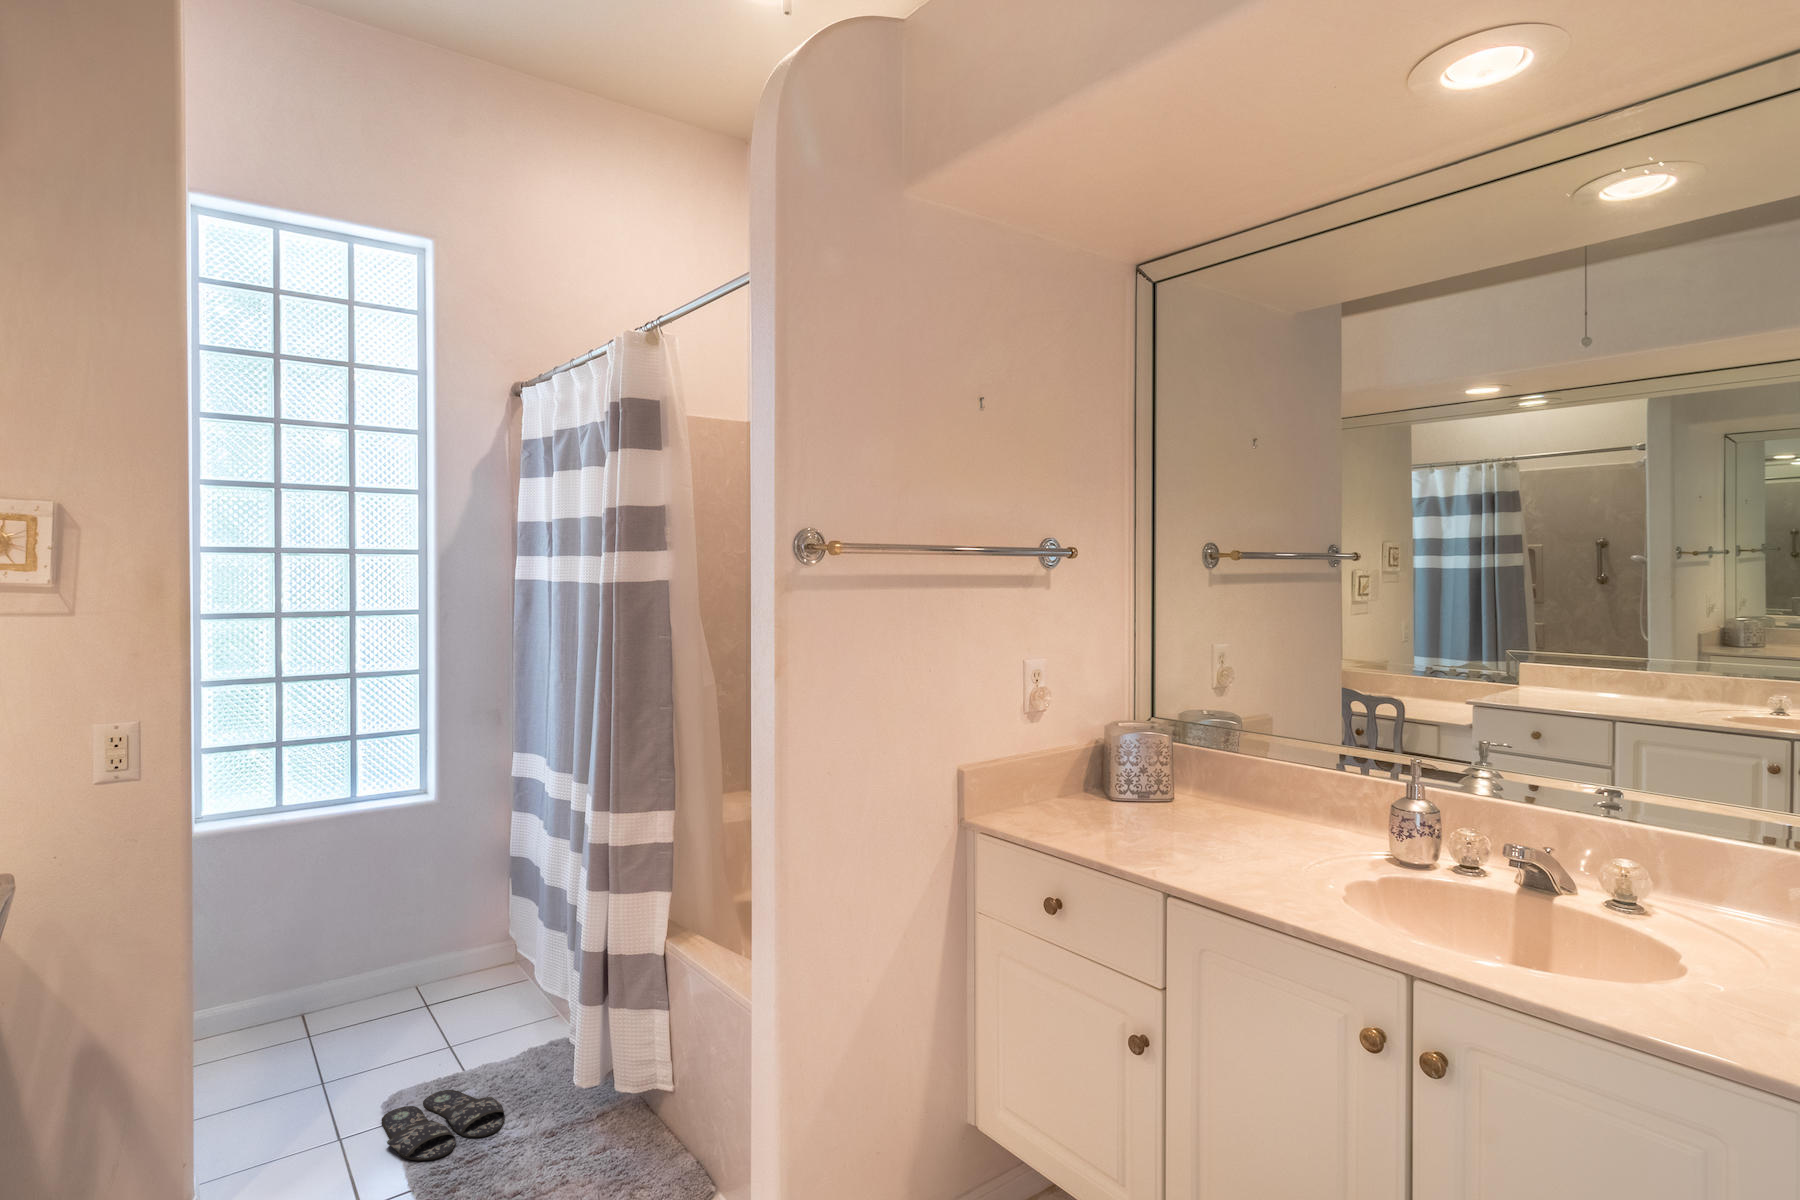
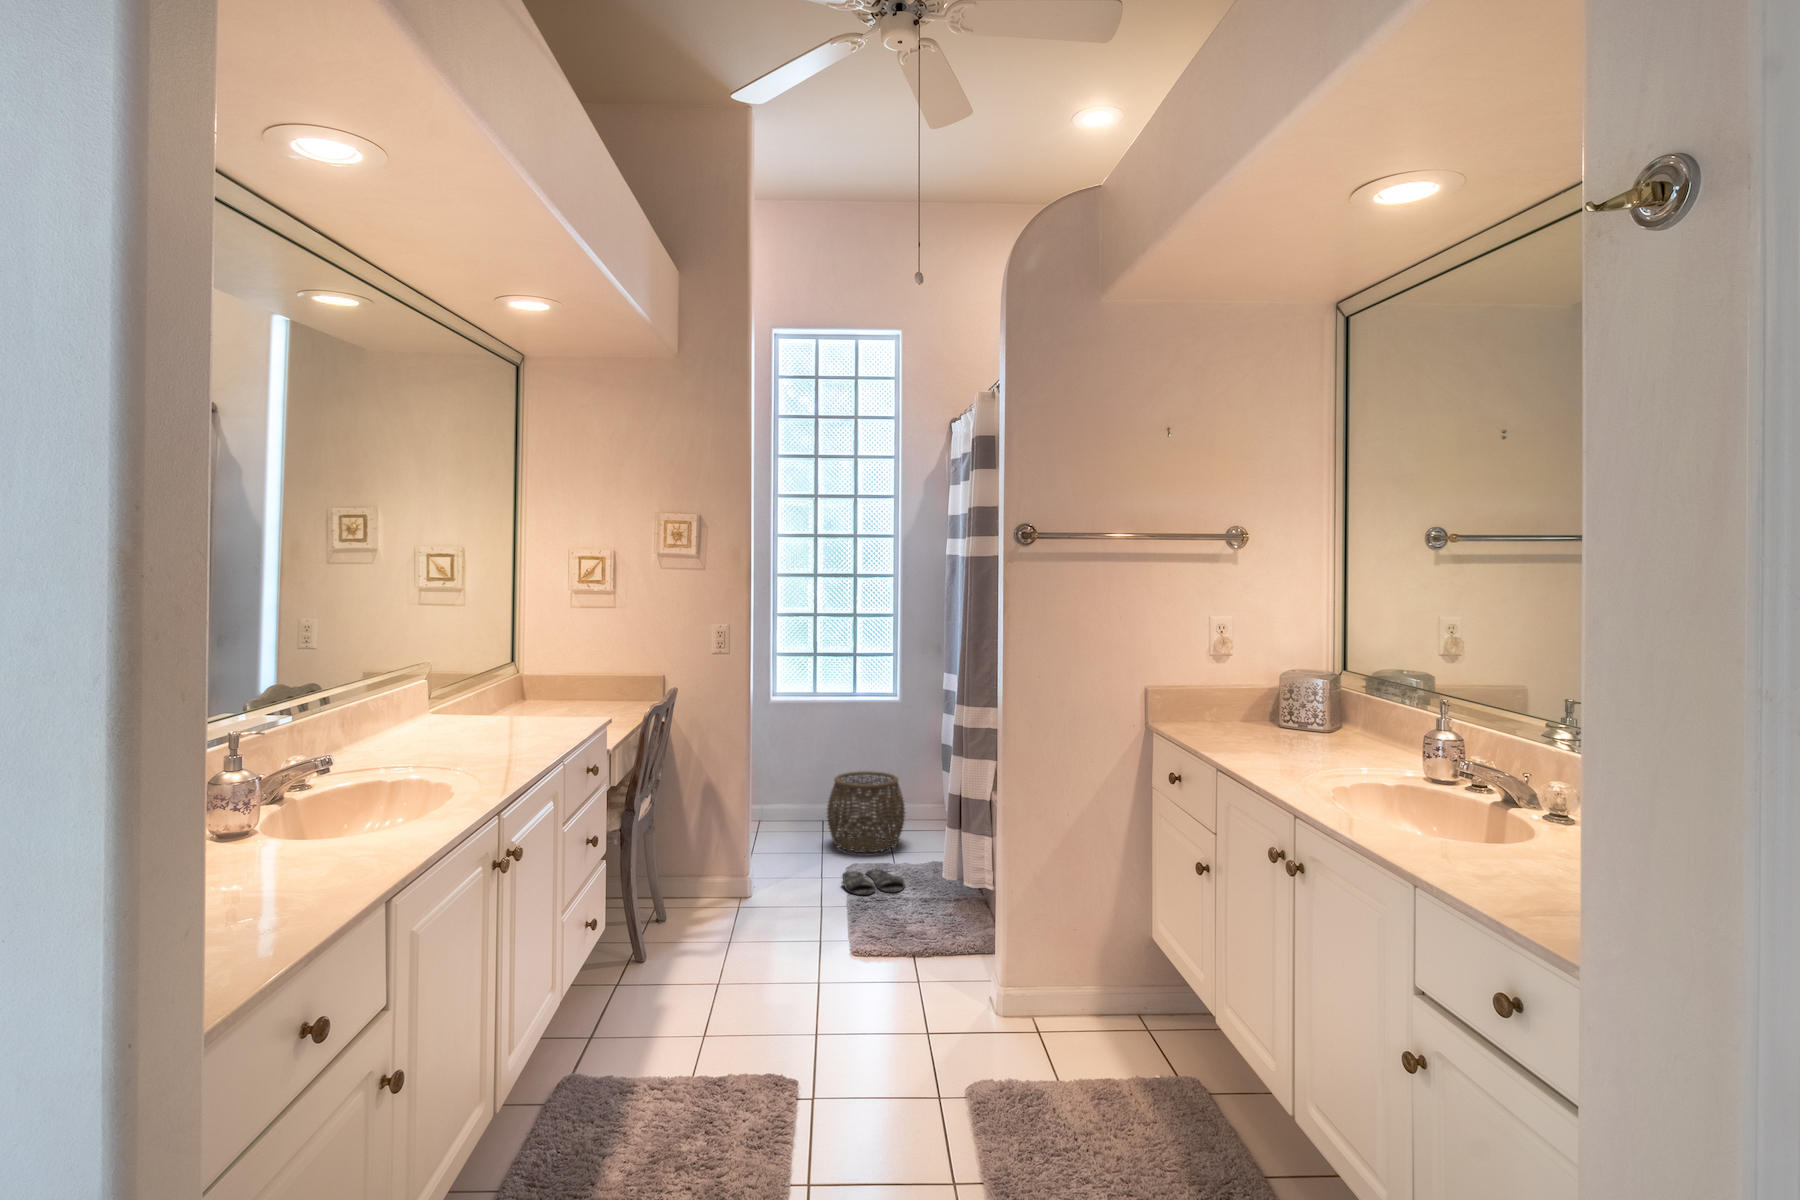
woven basket: none [326,919,468,1067] -> present [827,771,905,853]

